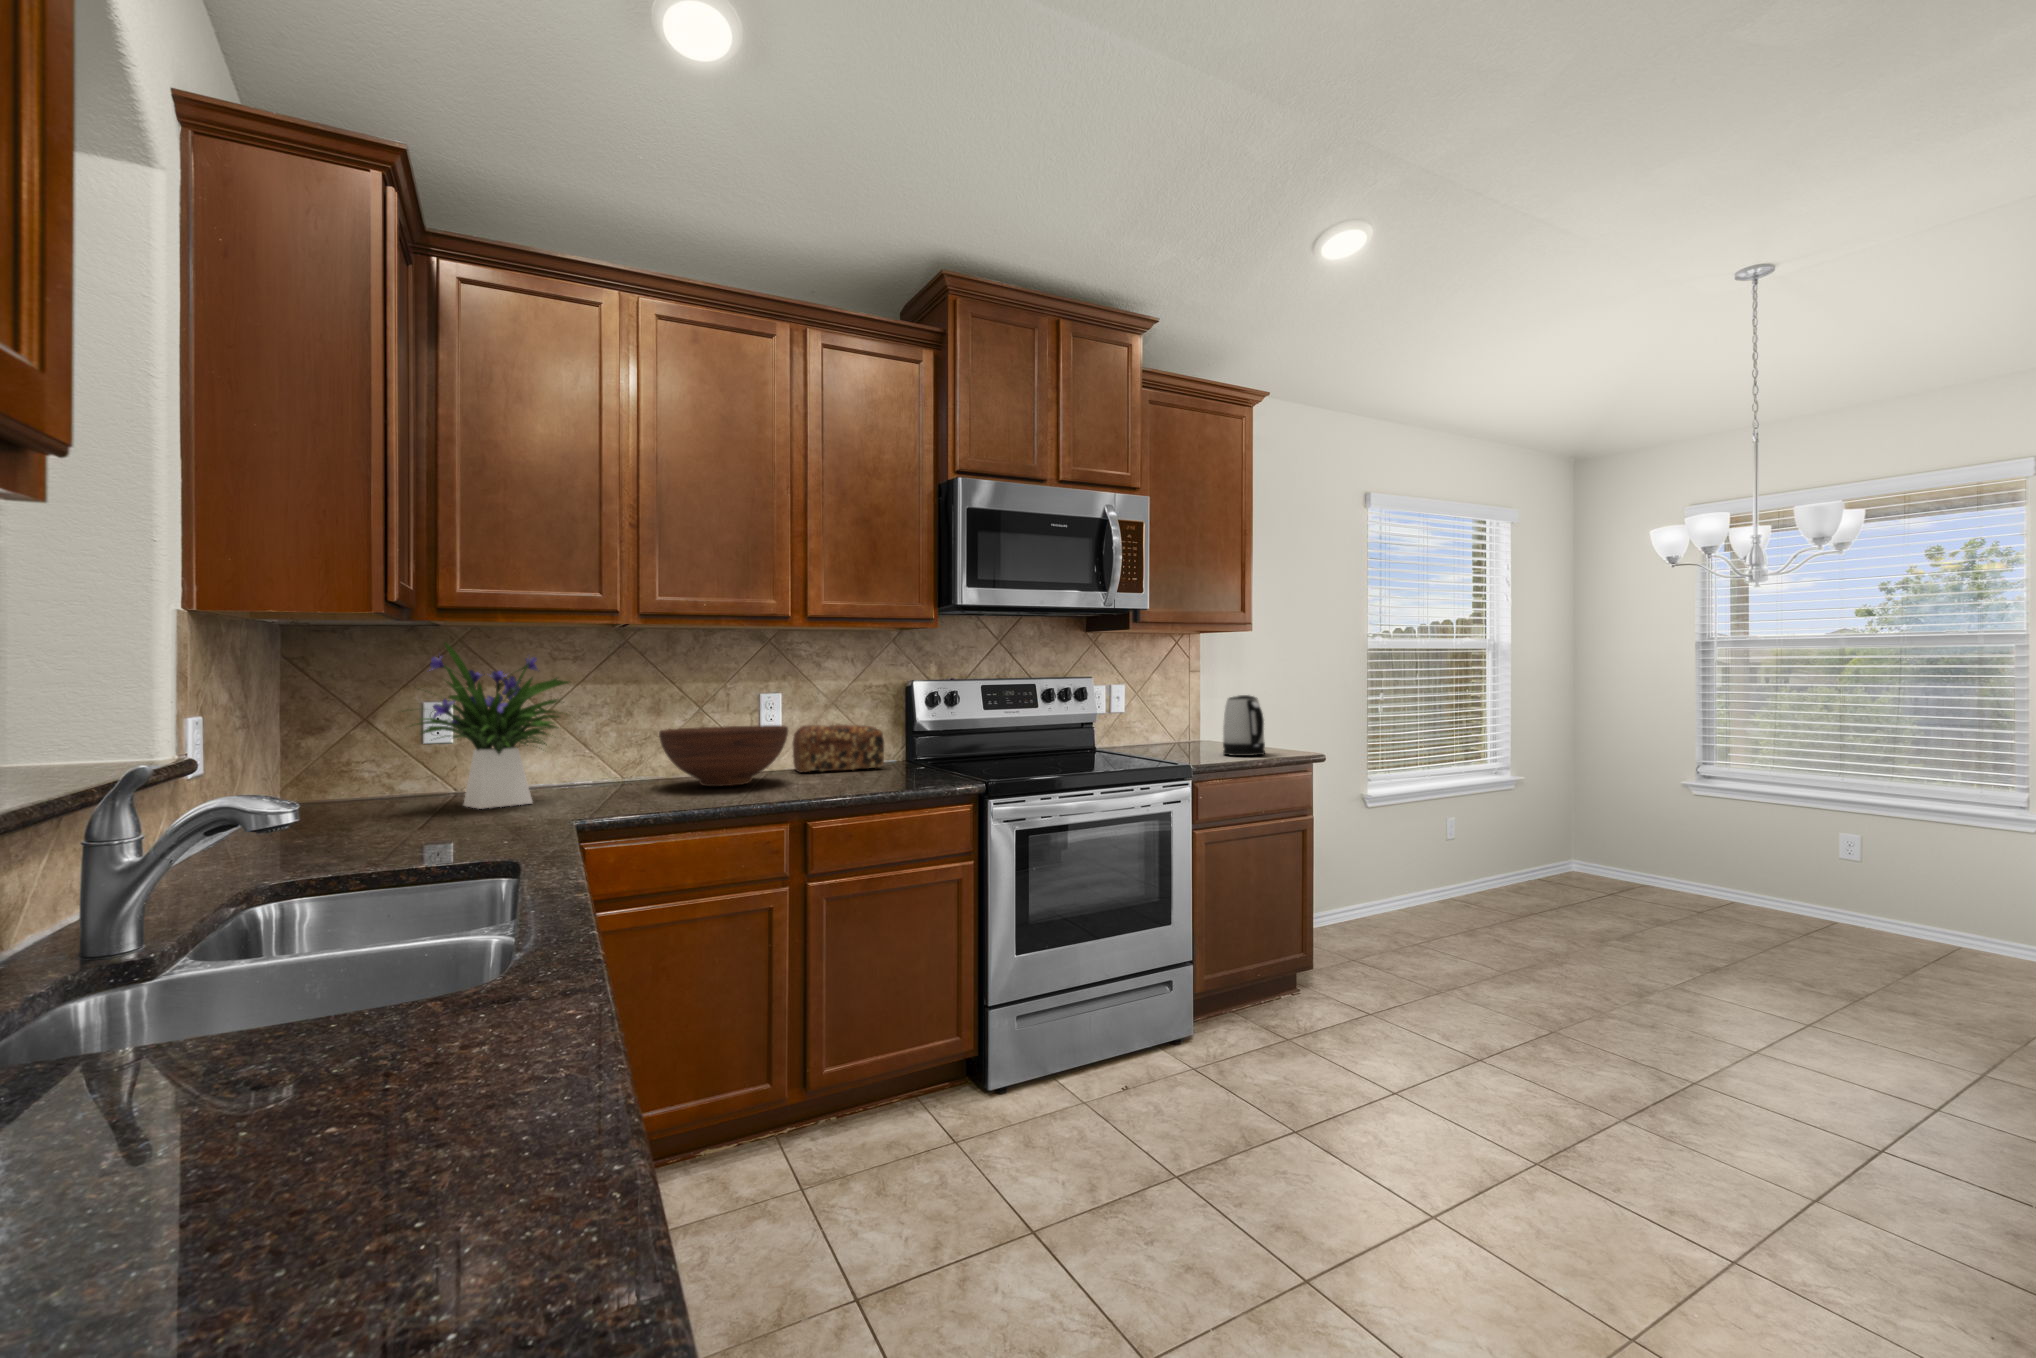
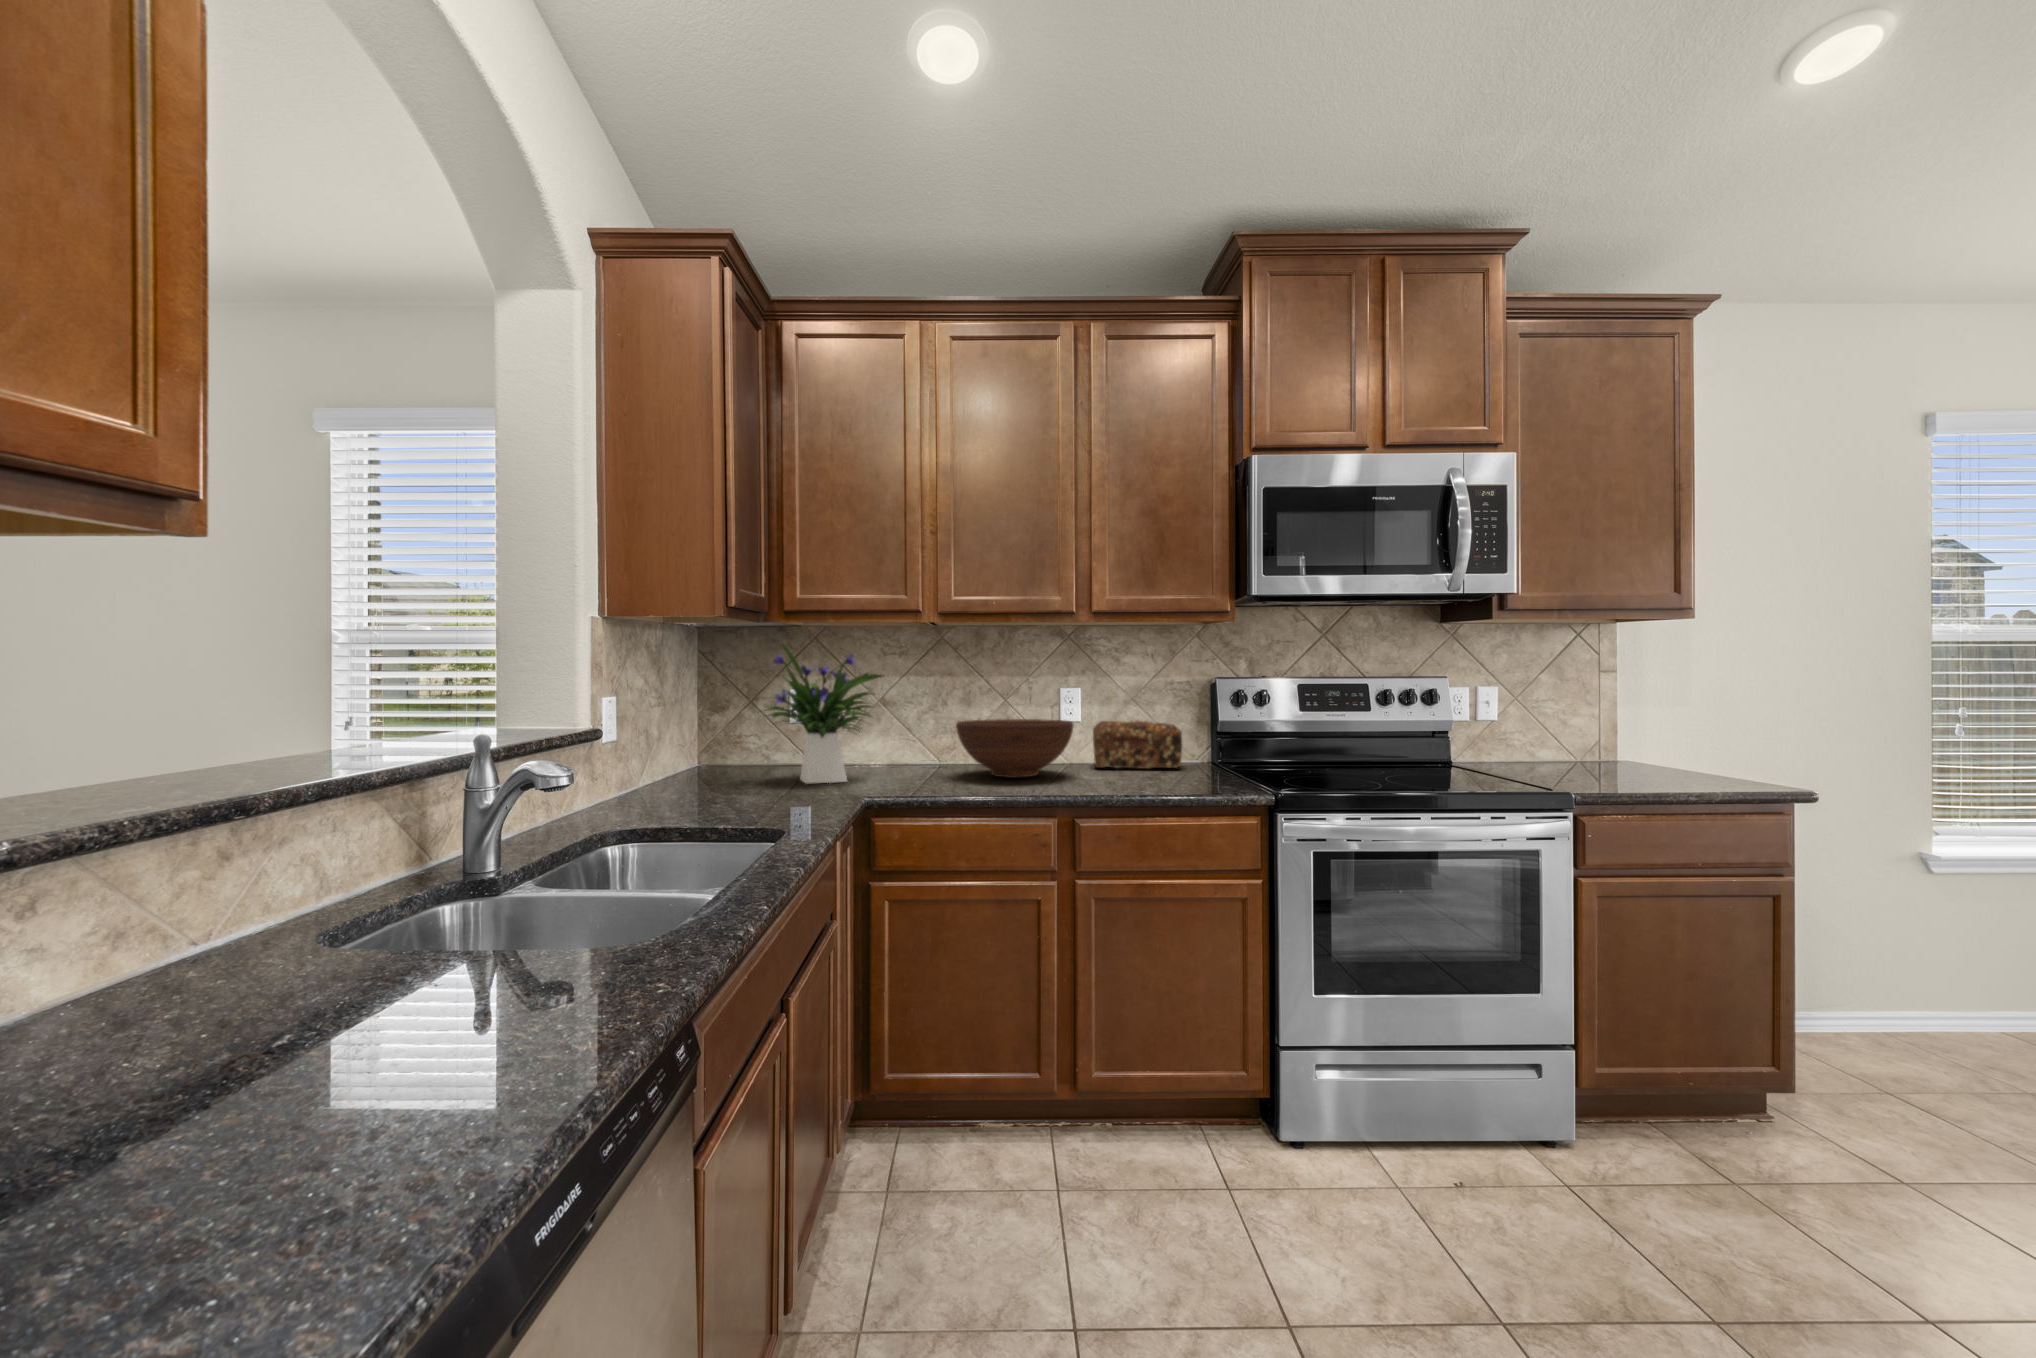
kettle: present [1223,695,1265,756] -> none [1624,704,1688,784]

